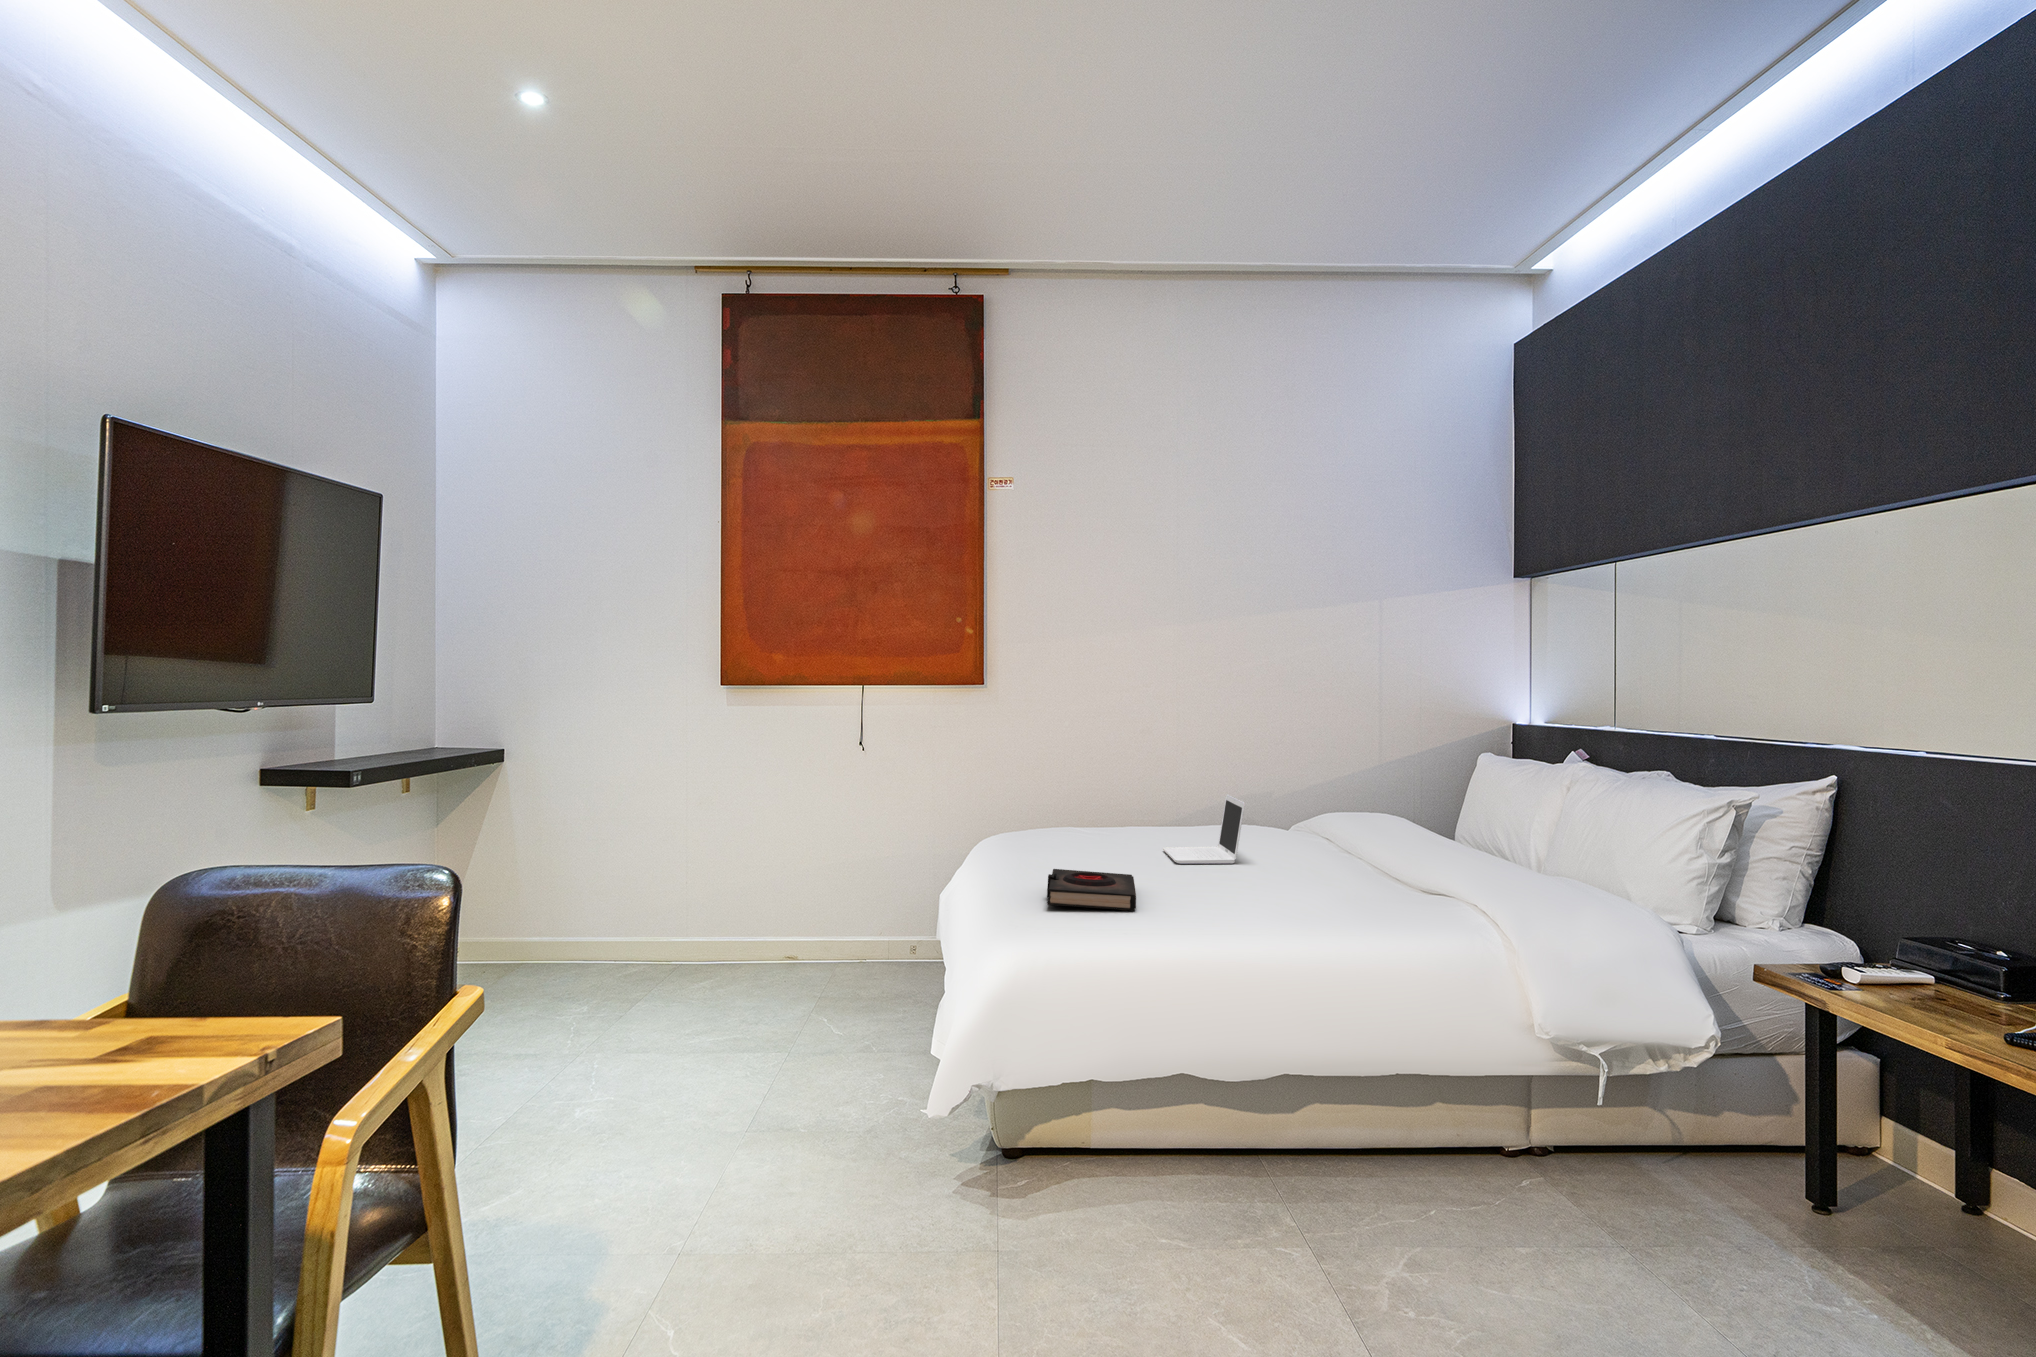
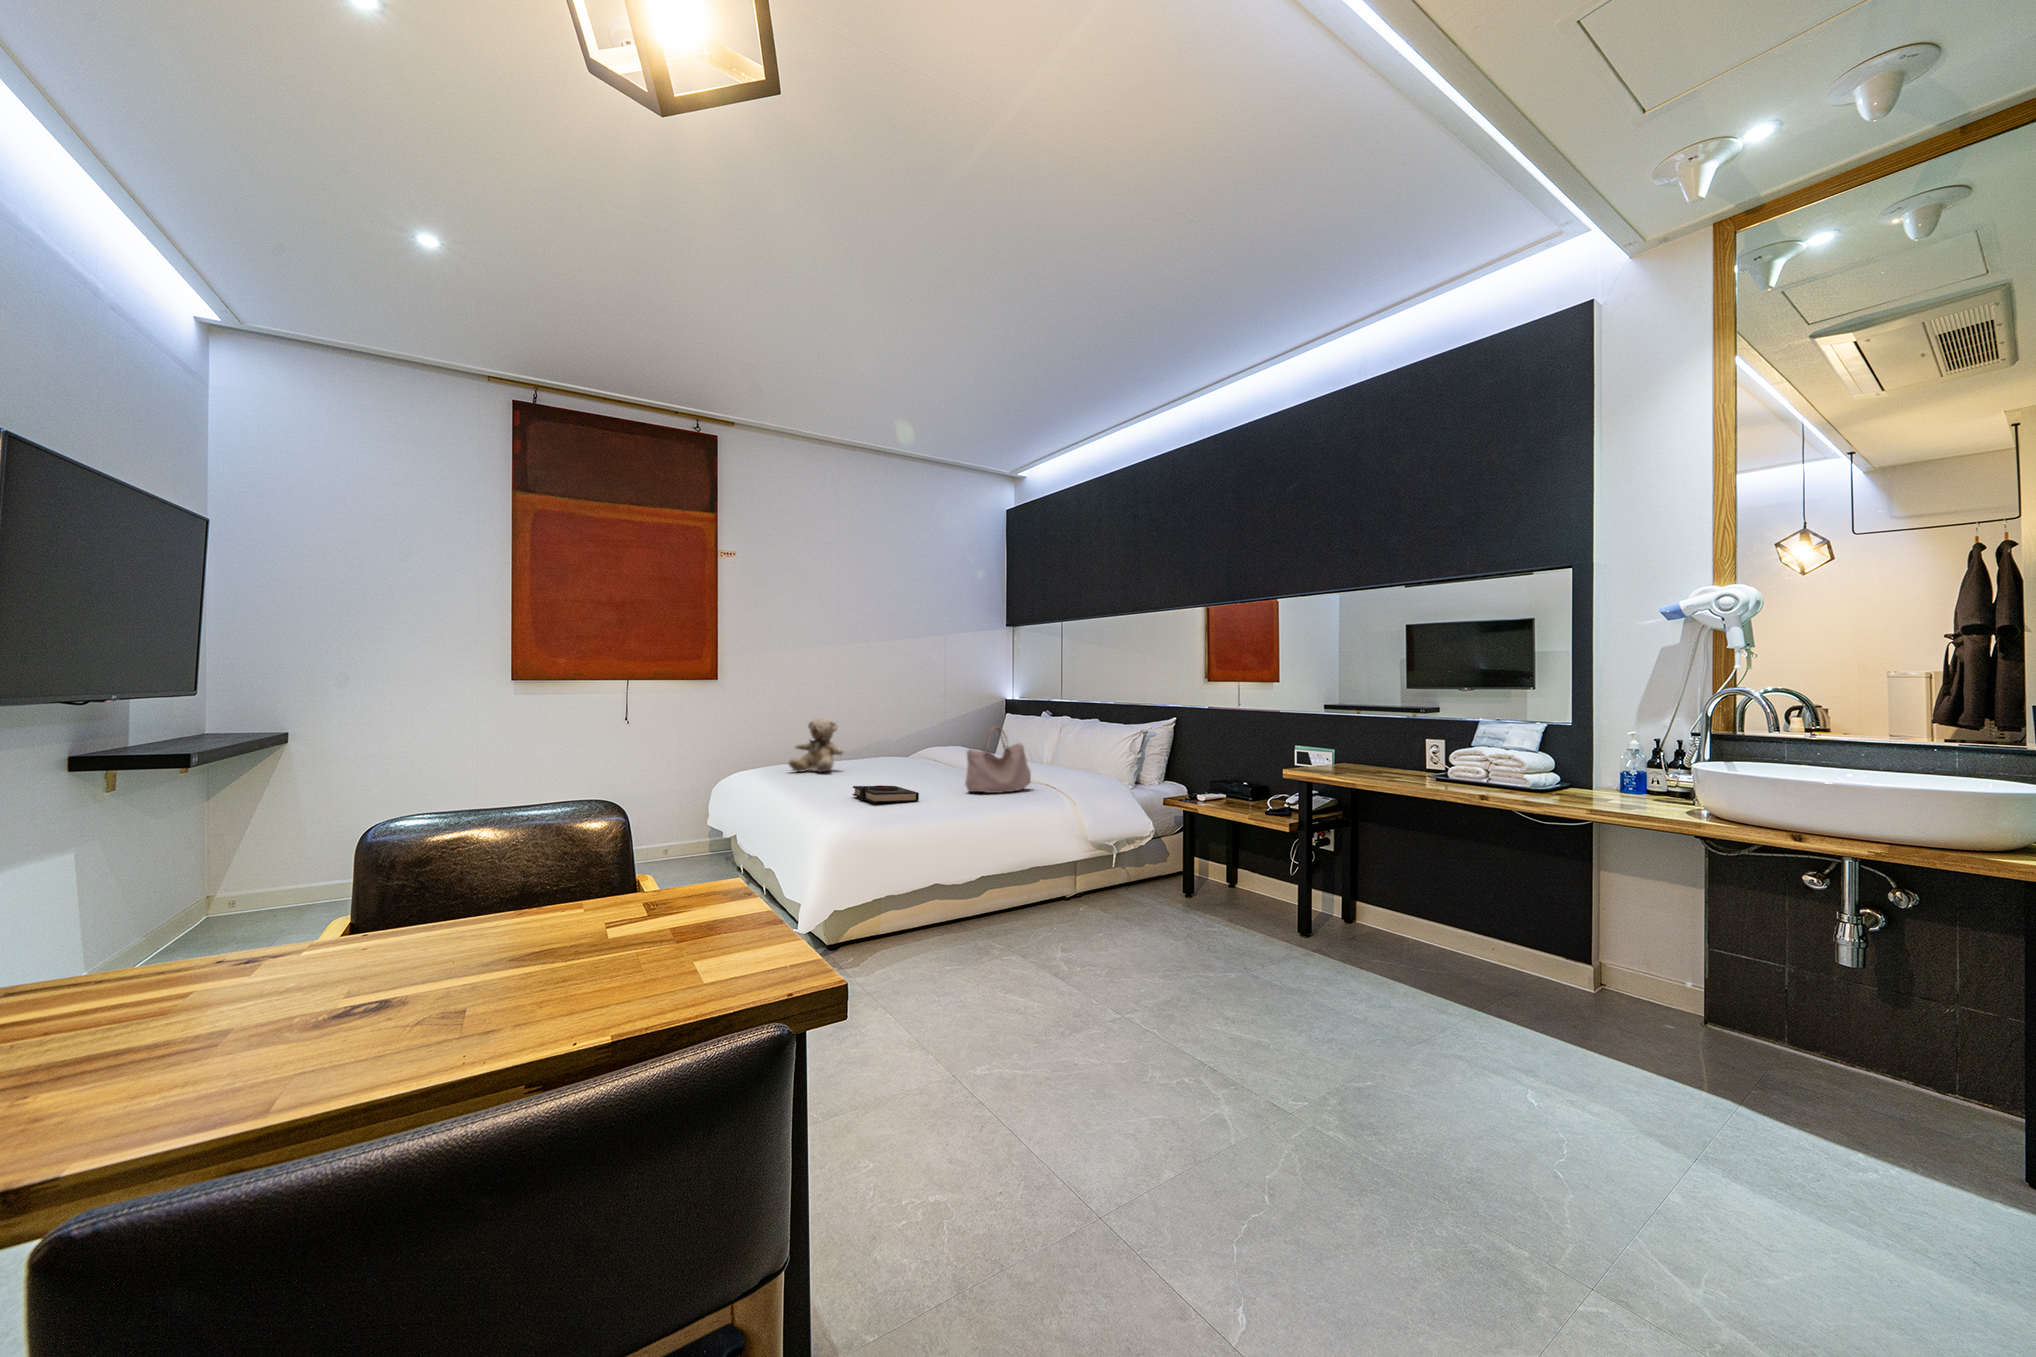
teddy bear: none [1061,742,1145,834] -> present [789,717,844,772]
handbag: none [1252,775,1400,910] -> present [965,726,1031,793]
laptop: present [1163,794,1245,864] -> none [874,743,929,782]

